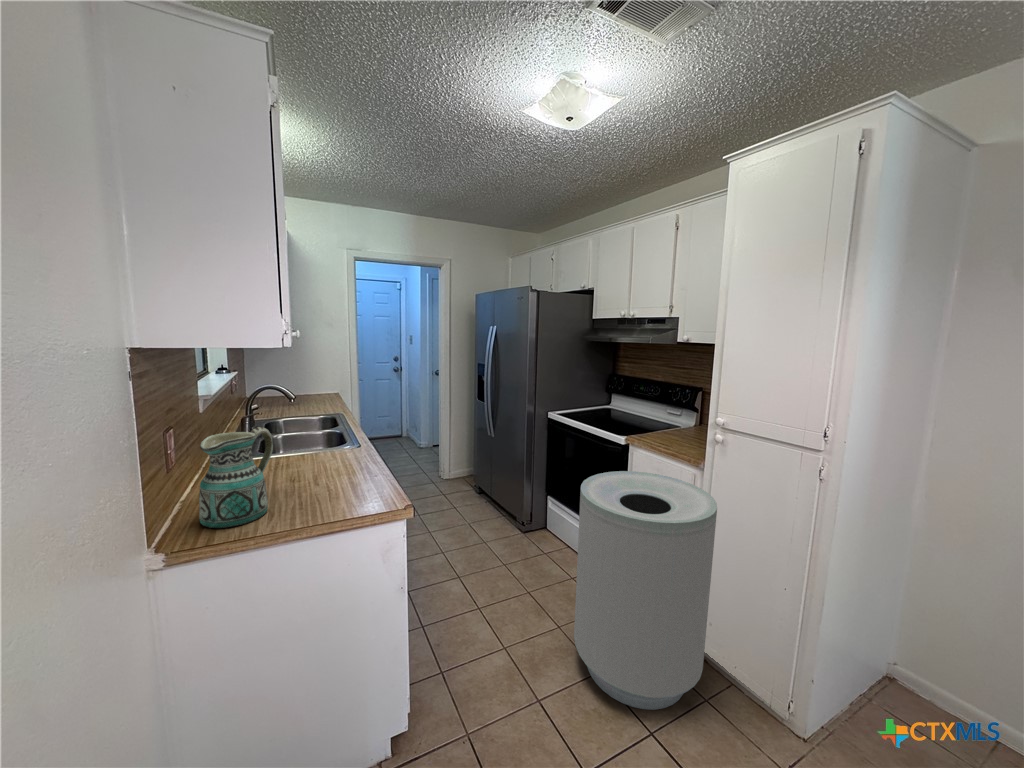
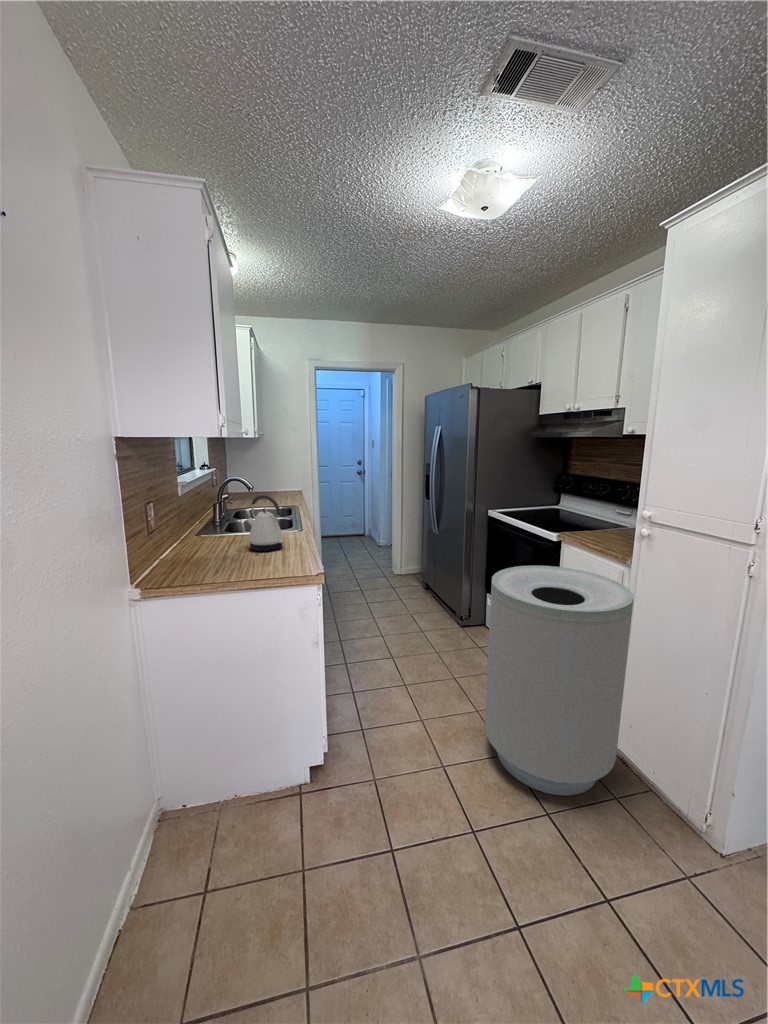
kettle: none [299,411,349,478] -> present [247,495,284,551]
ceramic pitcher: present [199,427,273,528] -> none [166,504,221,577]

